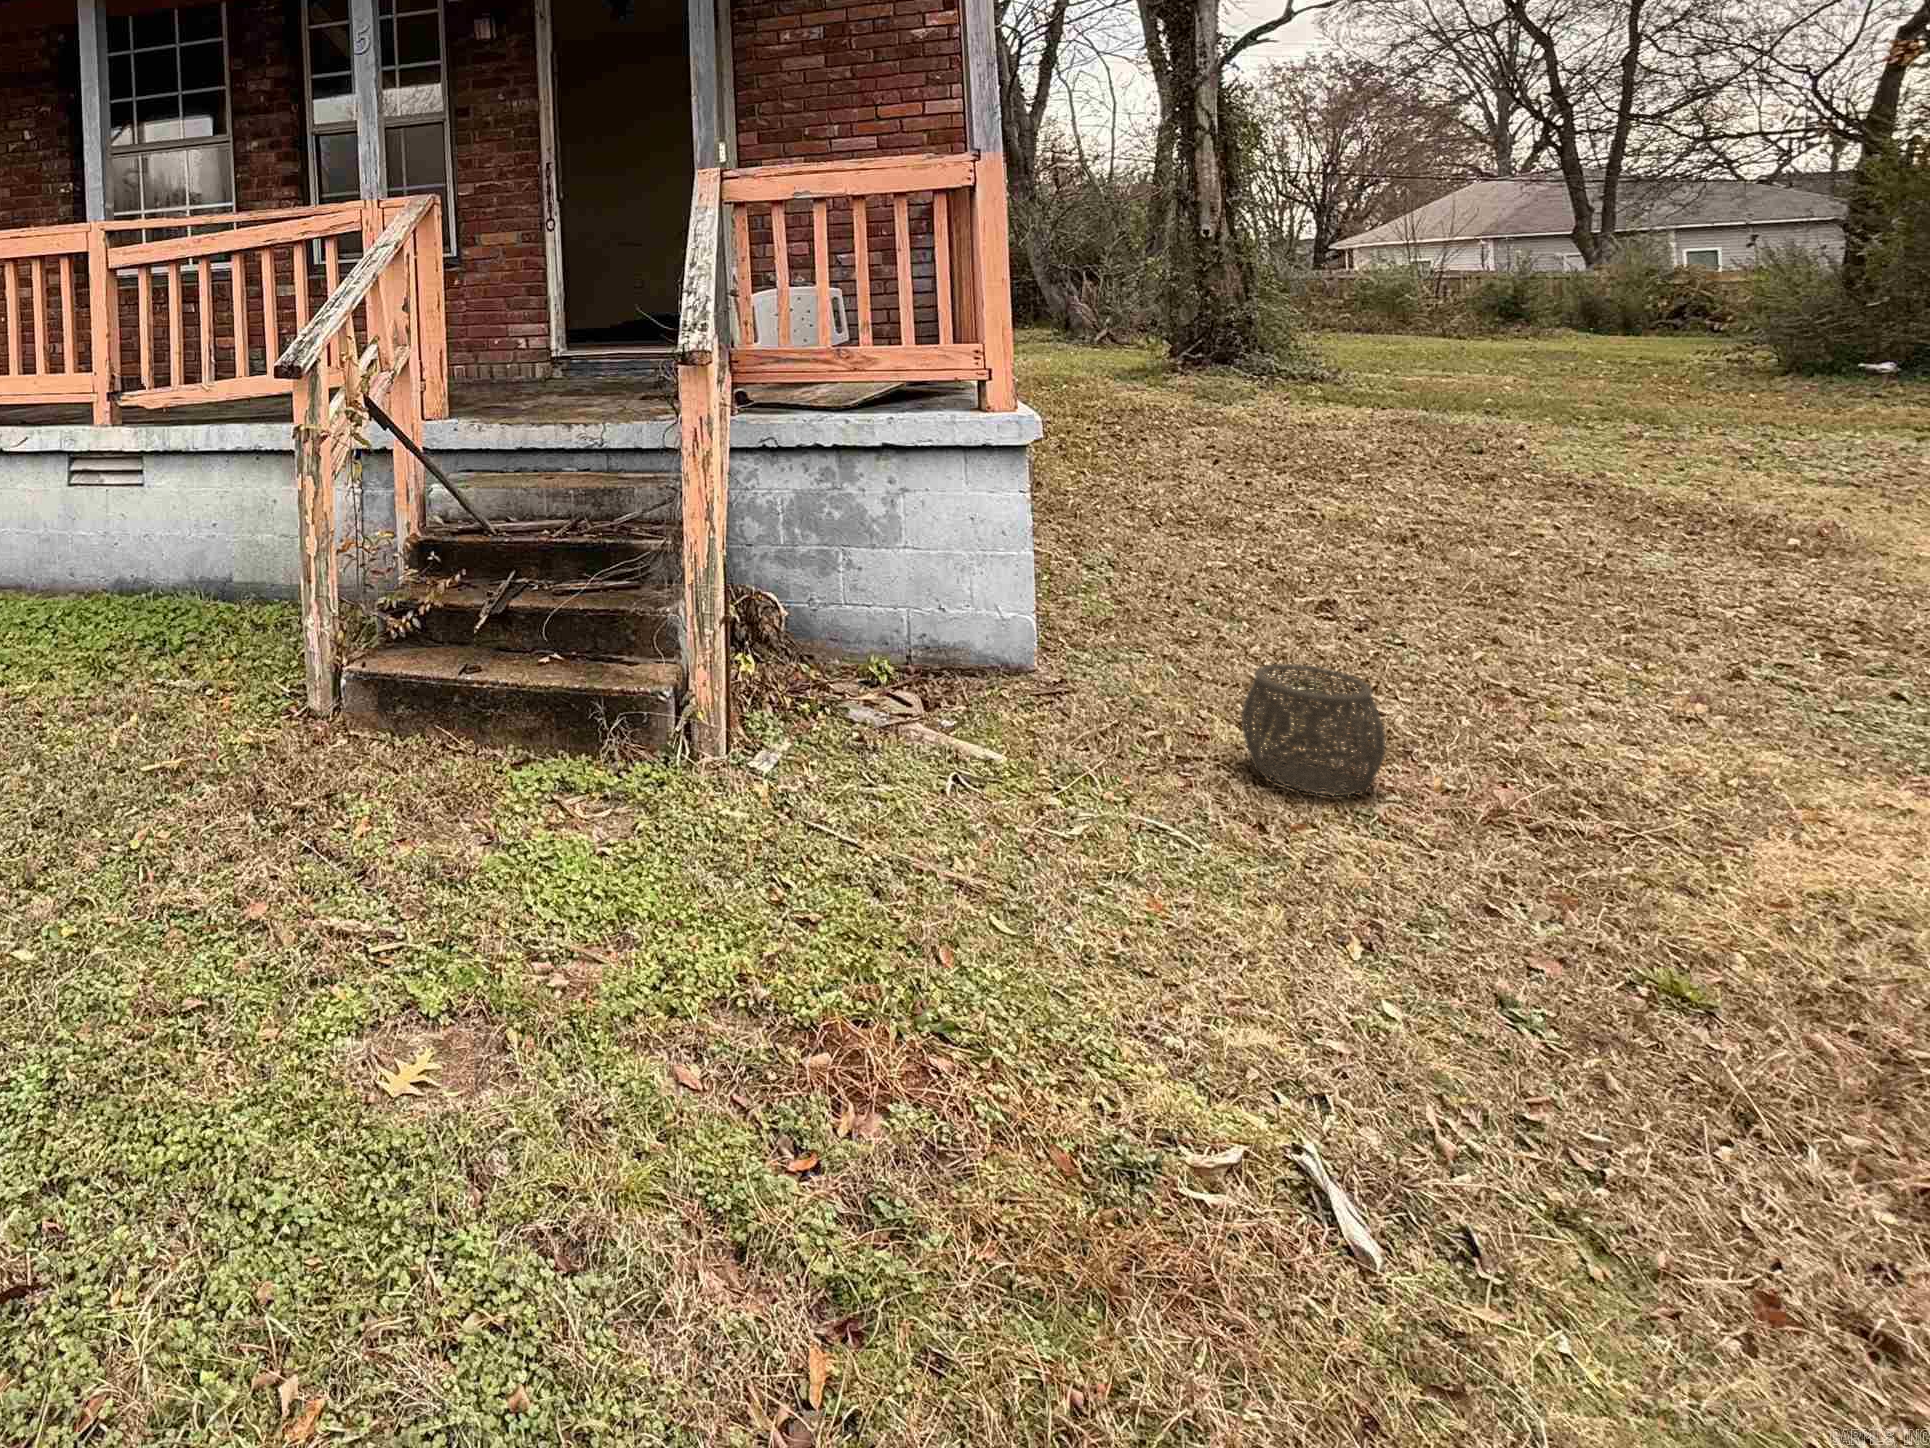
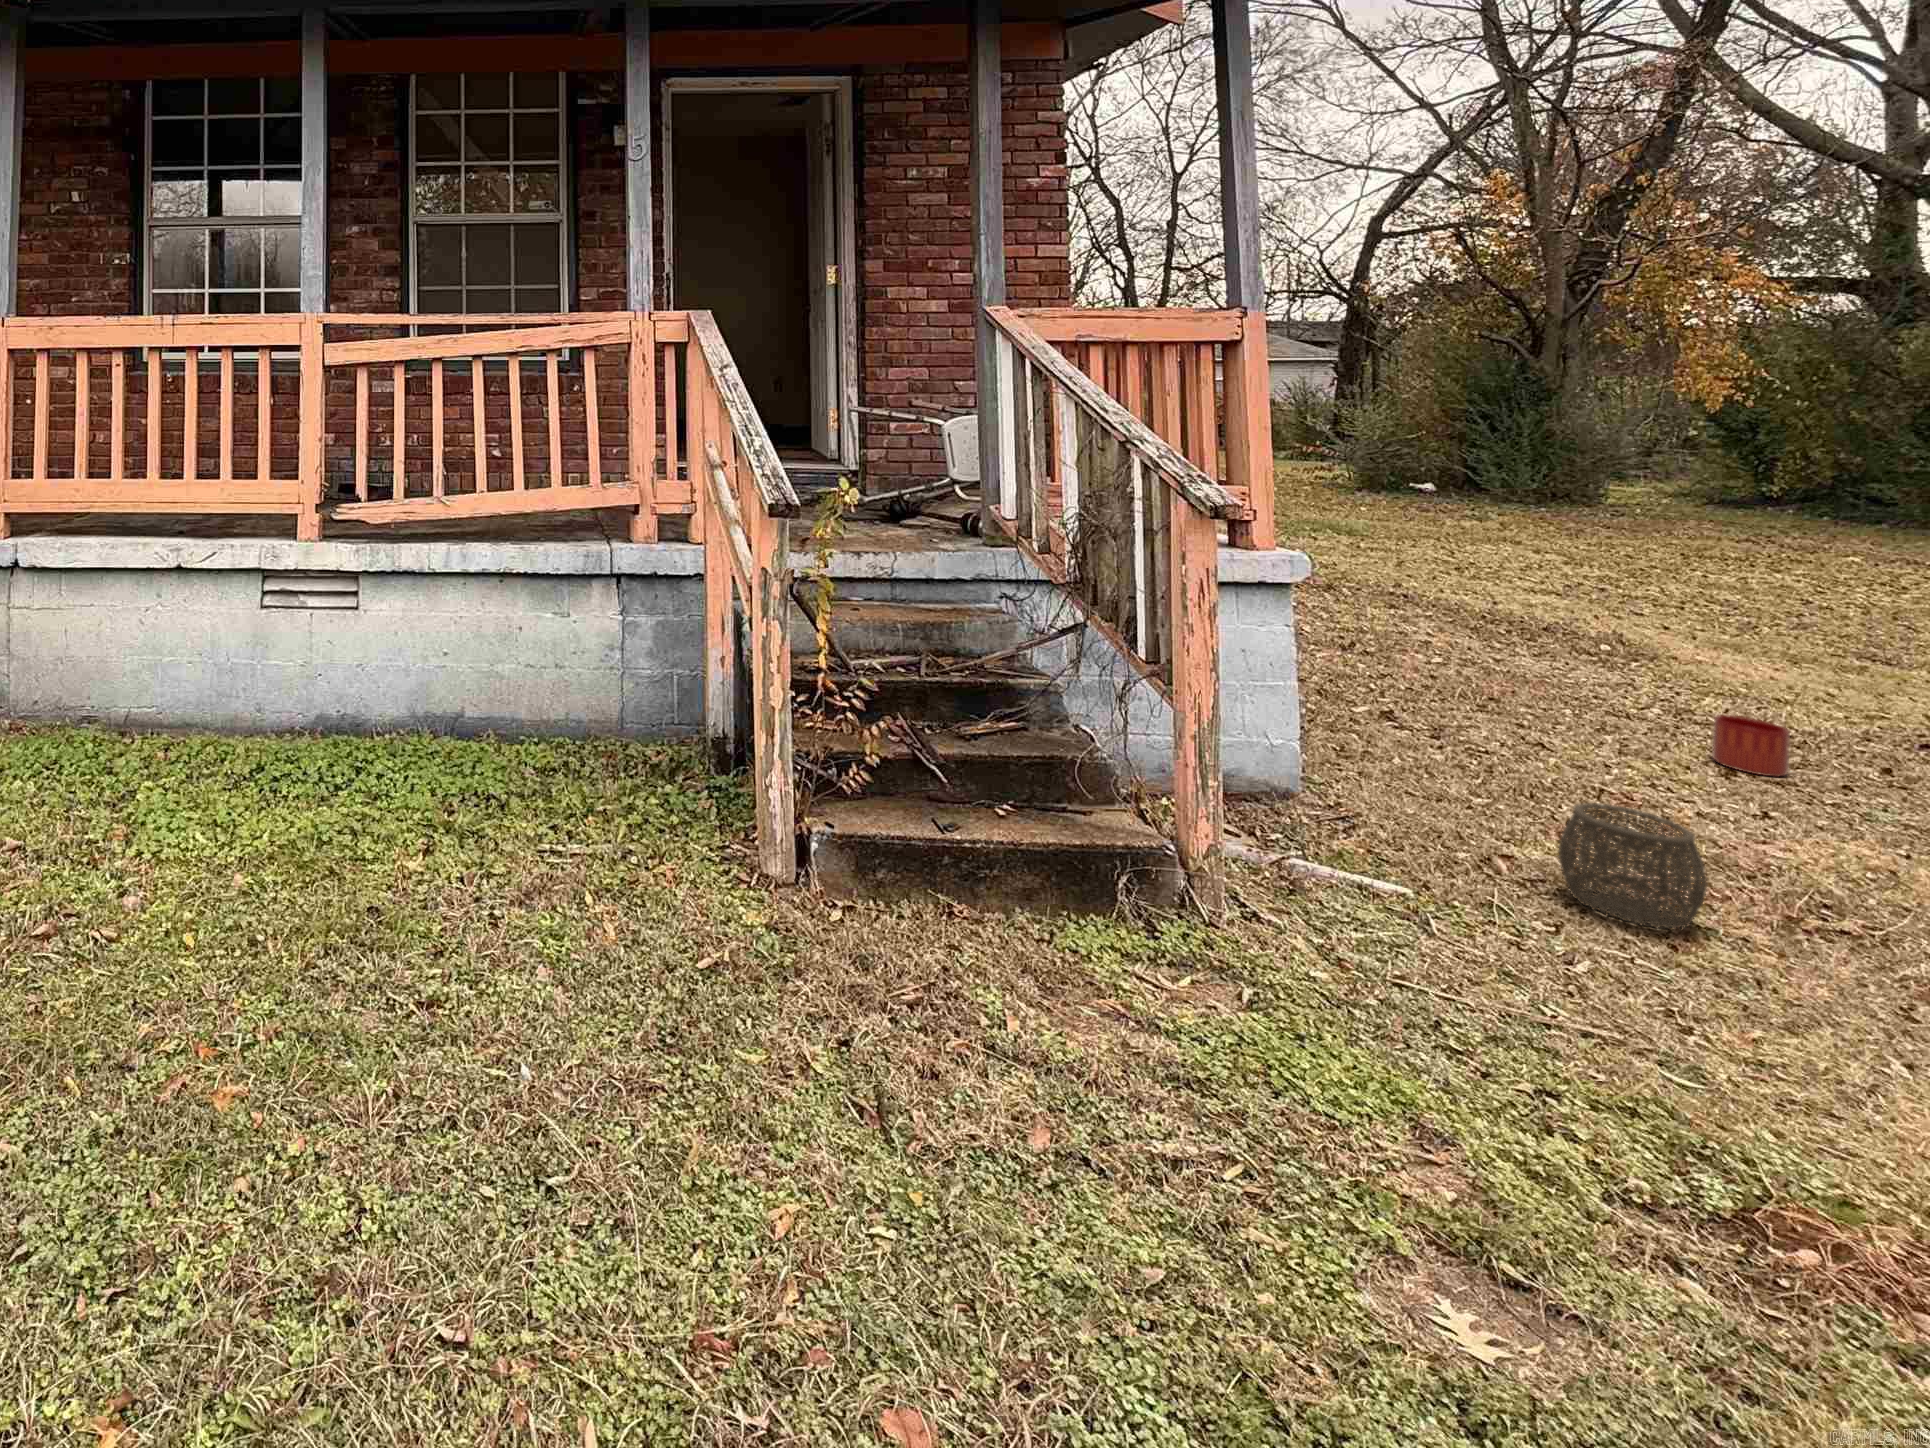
planter: none [1713,599,1806,670] -> present [1712,715,1790,777]

